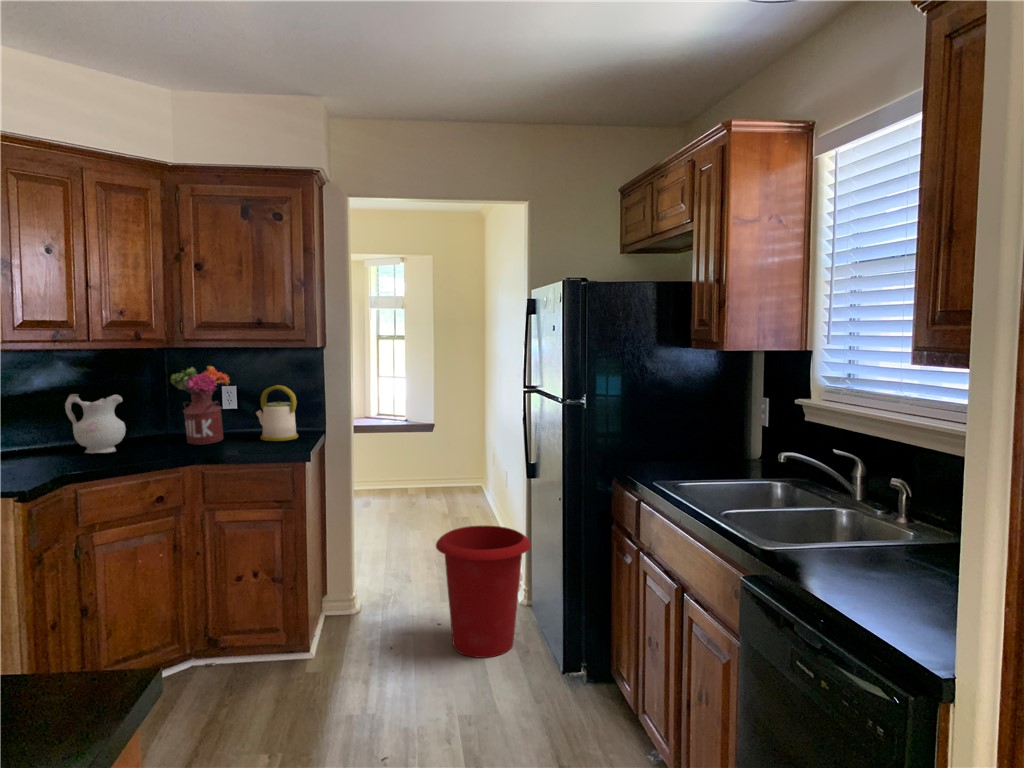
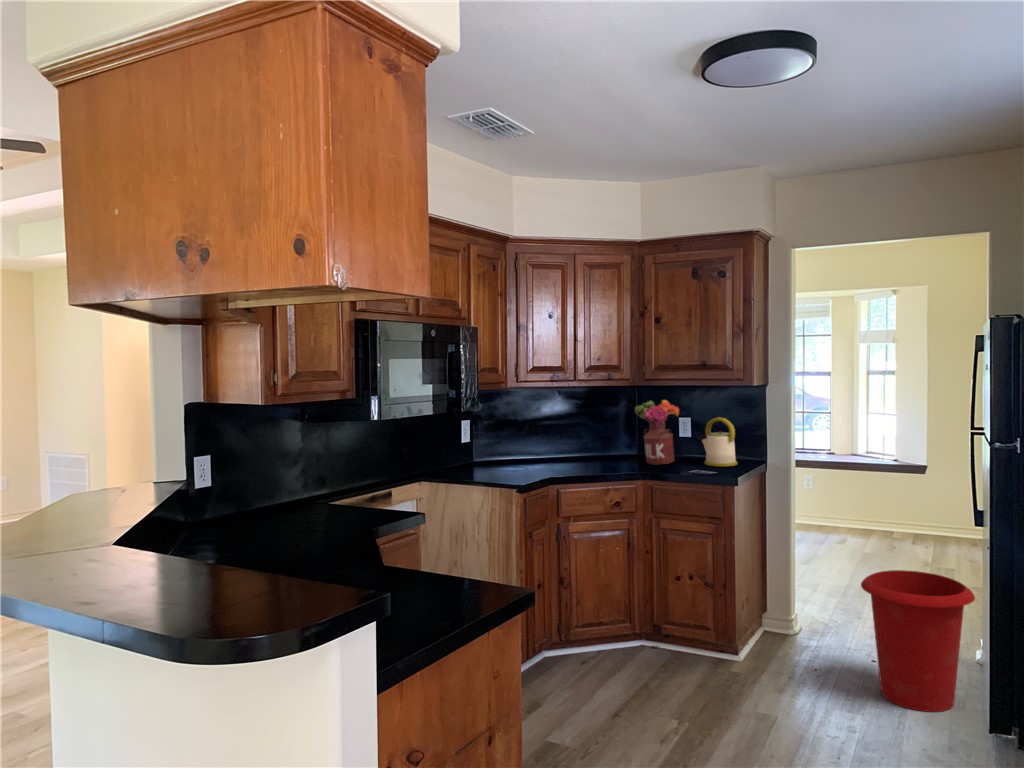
ceramic pitcher: present [65,394,126,453] -> none [563,419,601,465]

